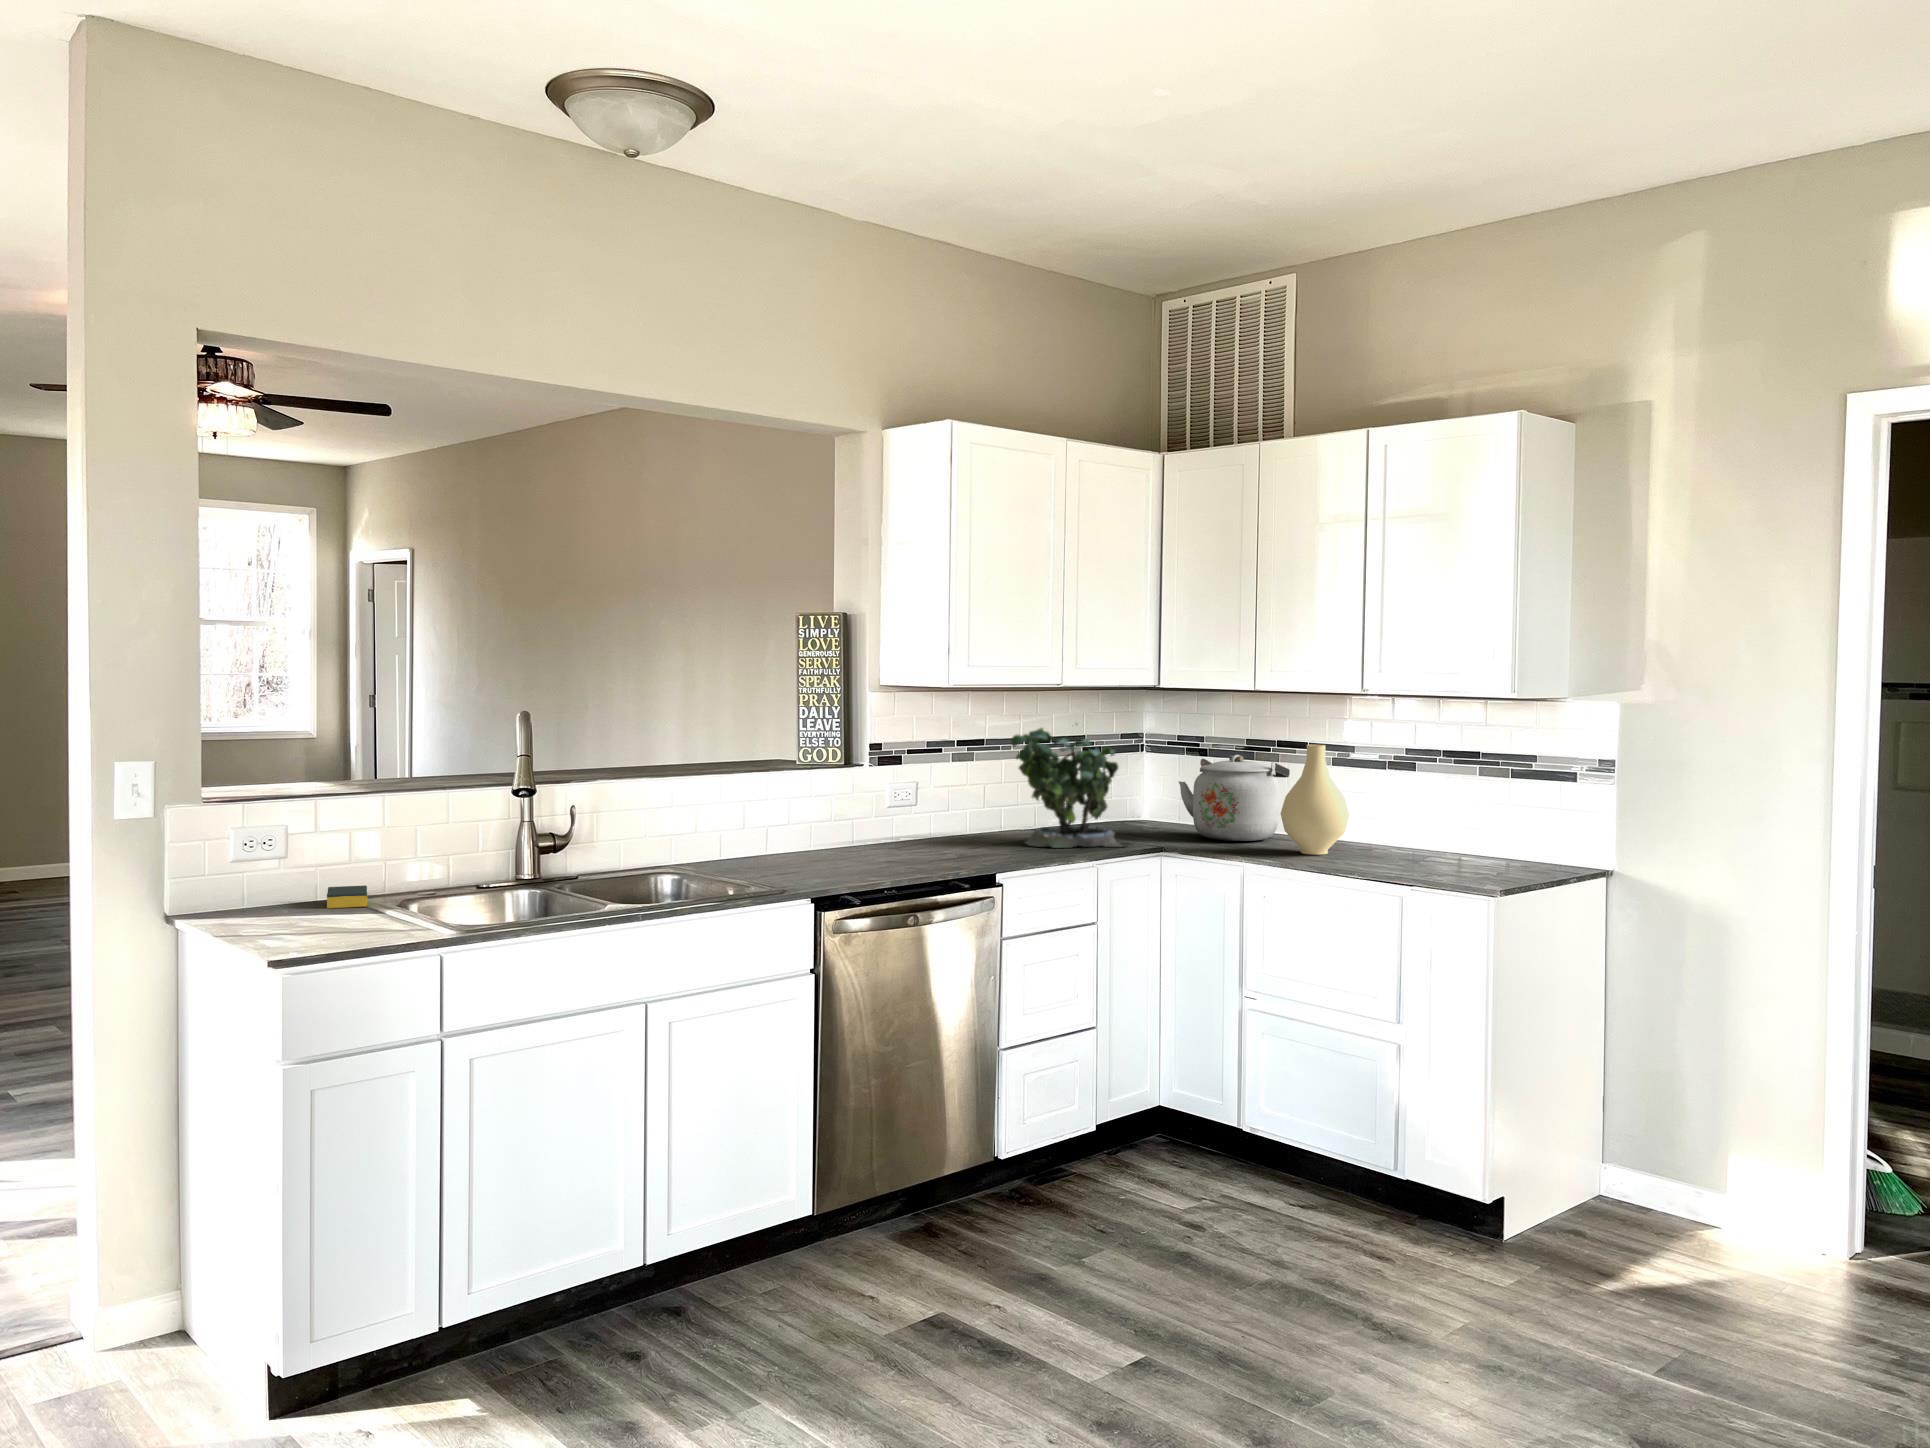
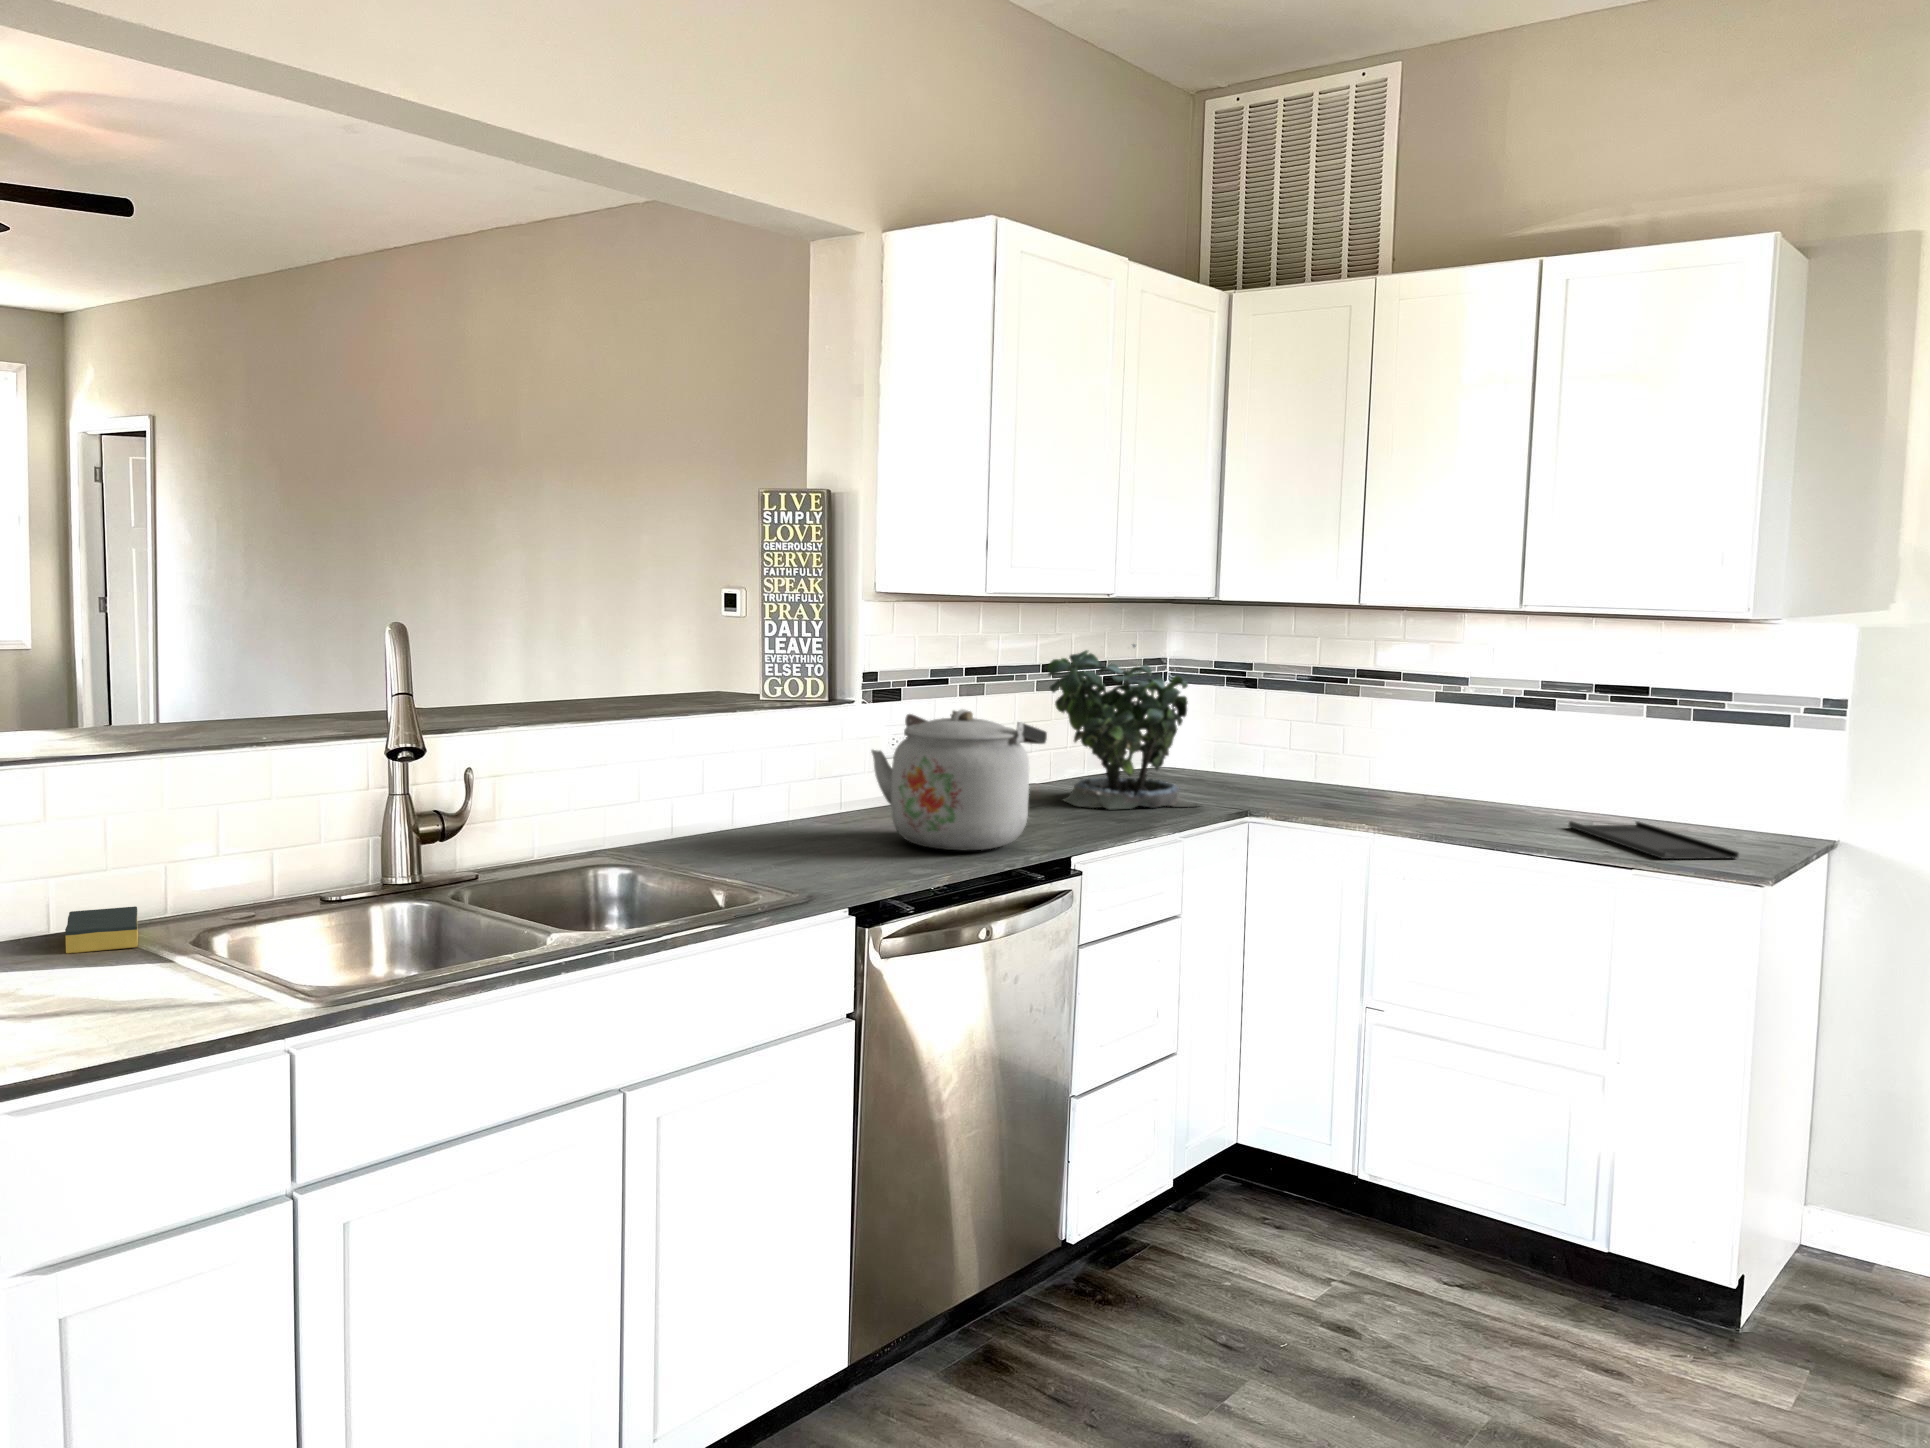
vase: present [1280,745,1349,855] -> none [1400,676,1492,818]
kettle: present [1179,755,1290,841] -> present [872,709,1047,850]
tray: none [1404,856,1504,879] -> present [1569,821,1739,859]

